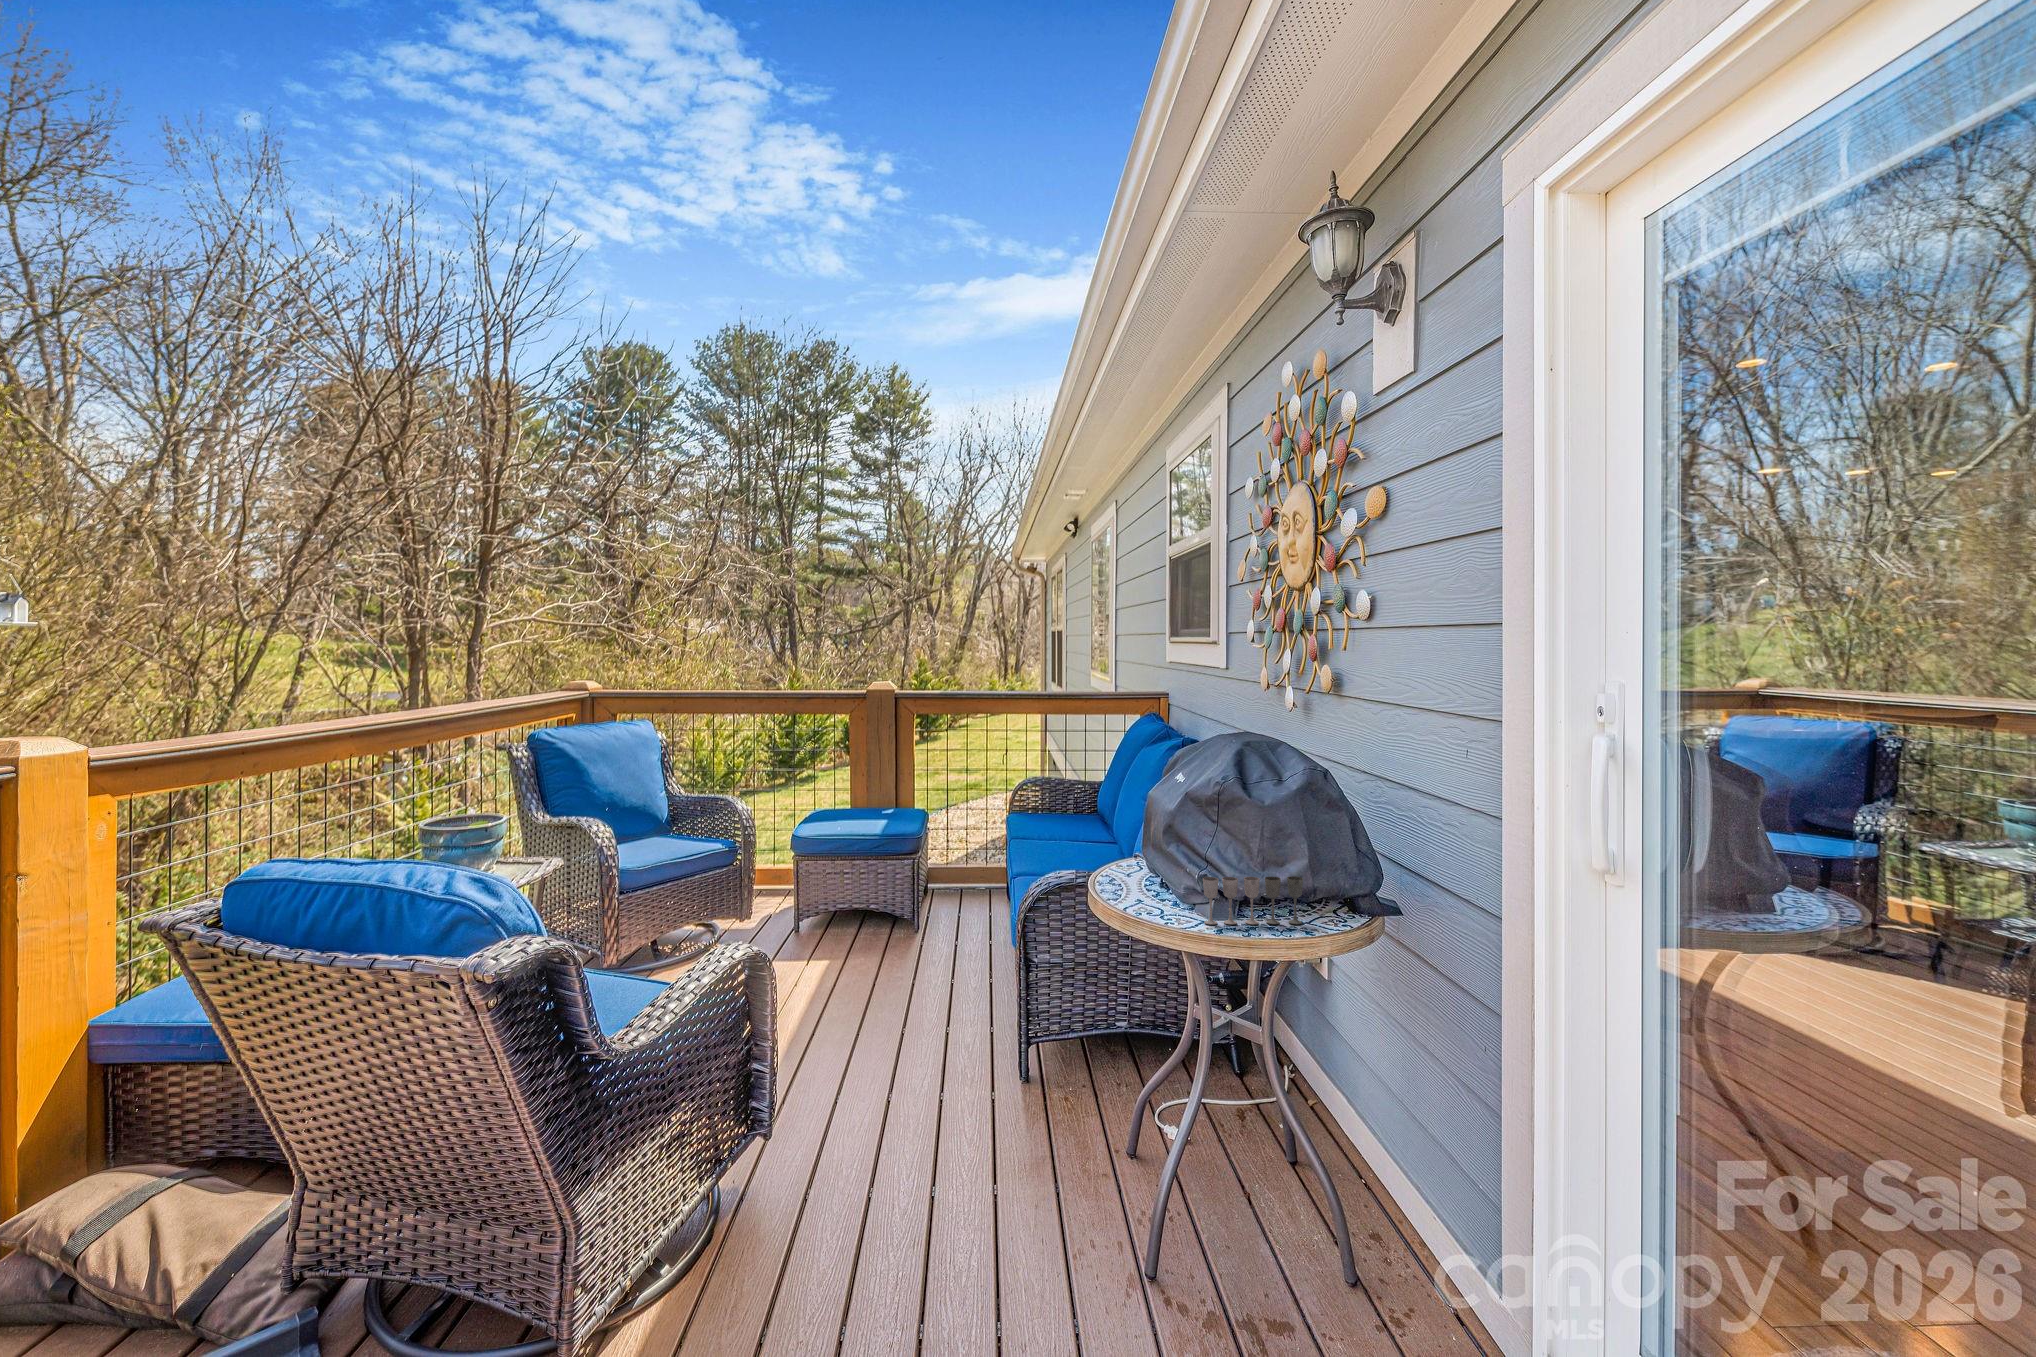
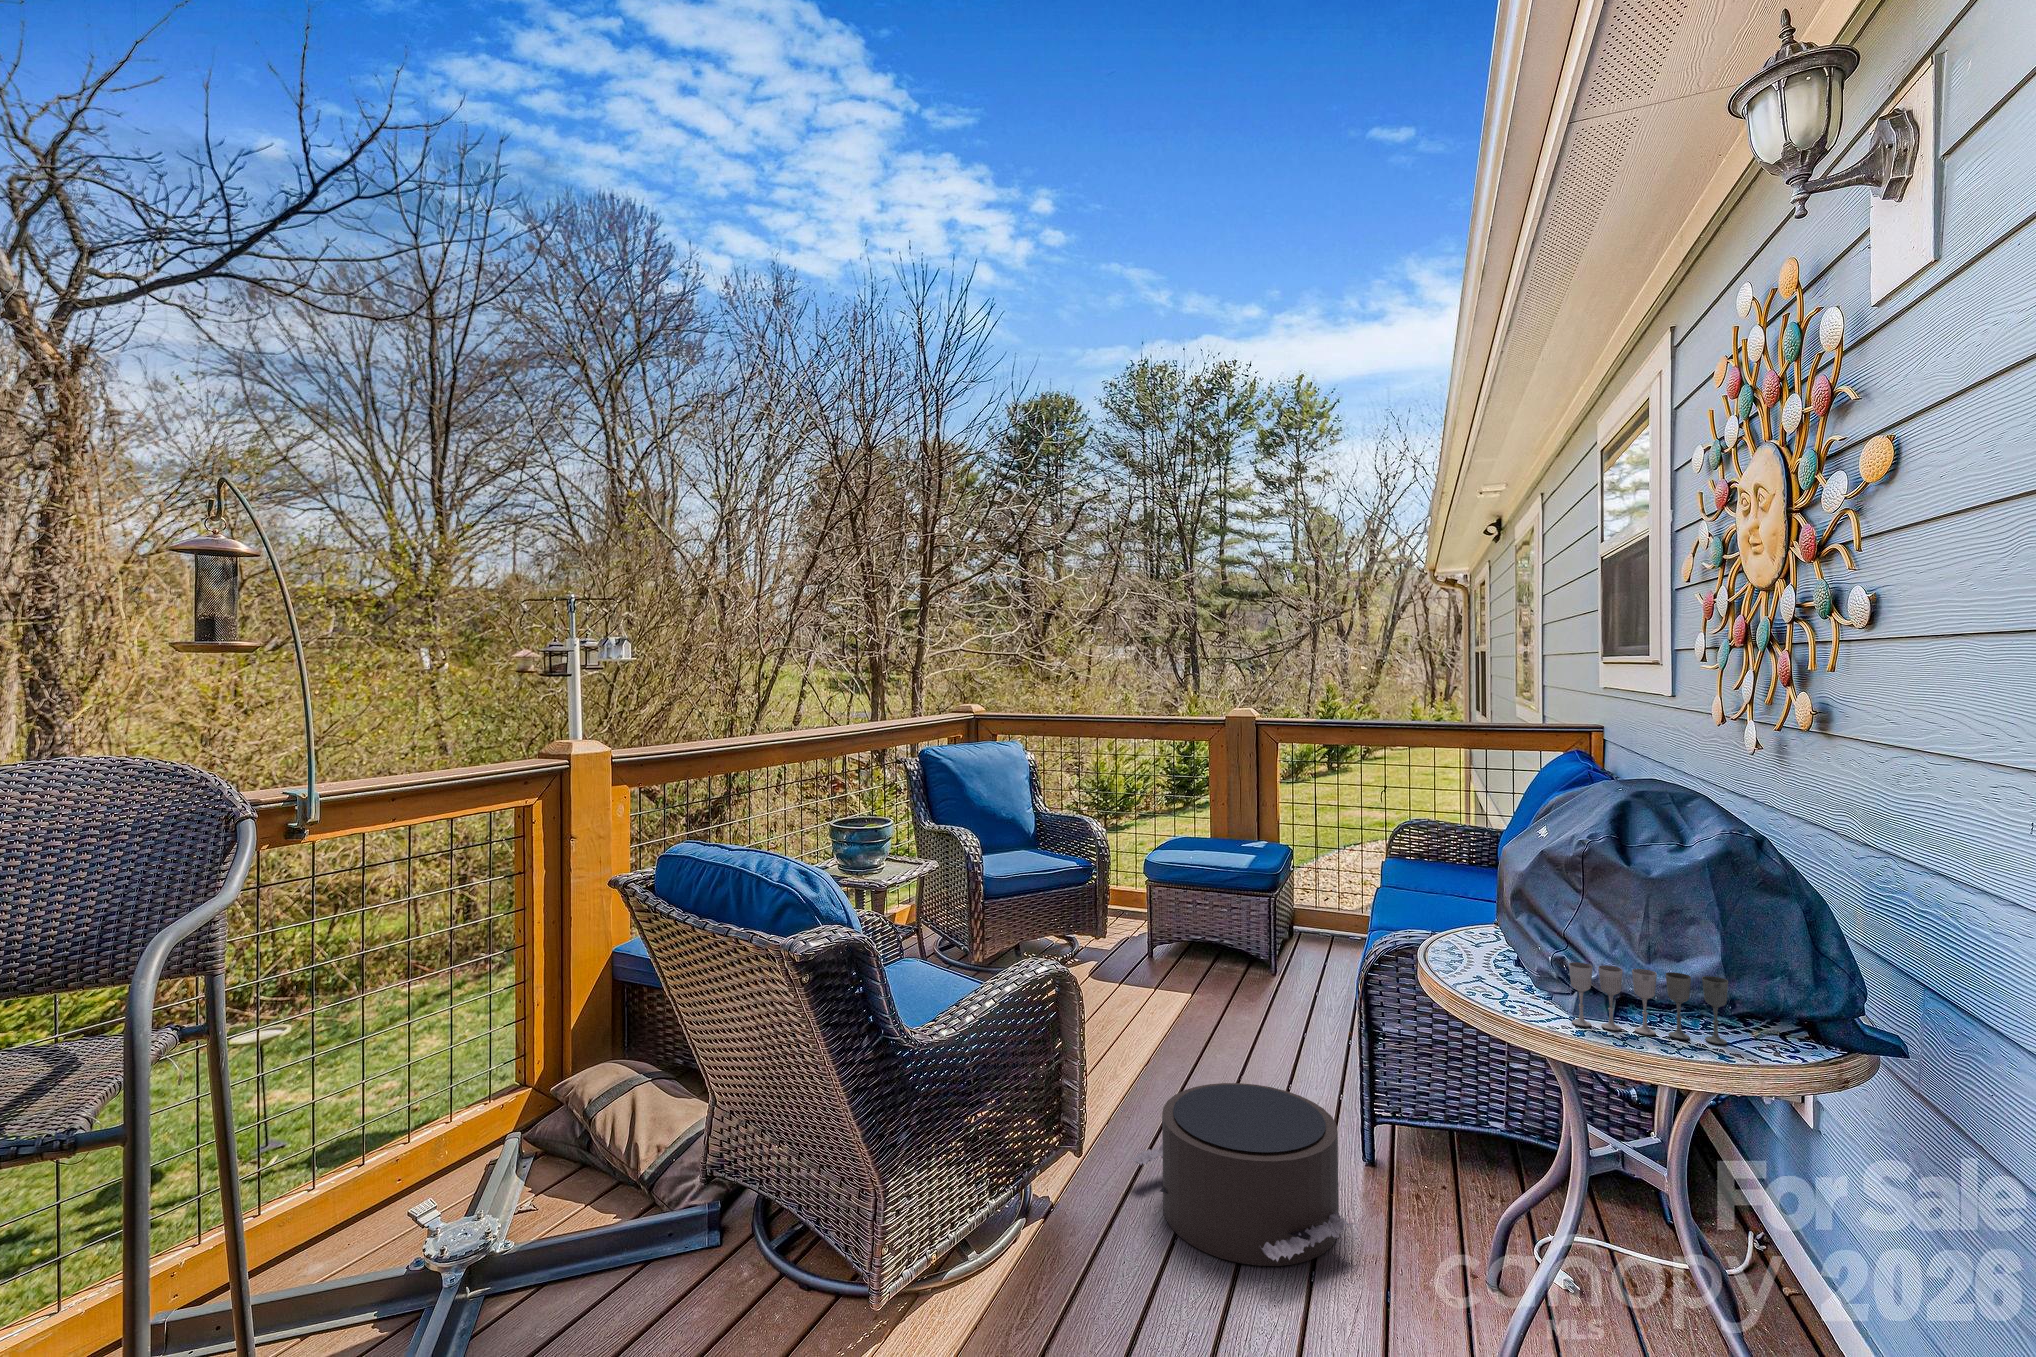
pouf: none [826,1023,1027,1177] -> present [1132,1083,1353,1266]

